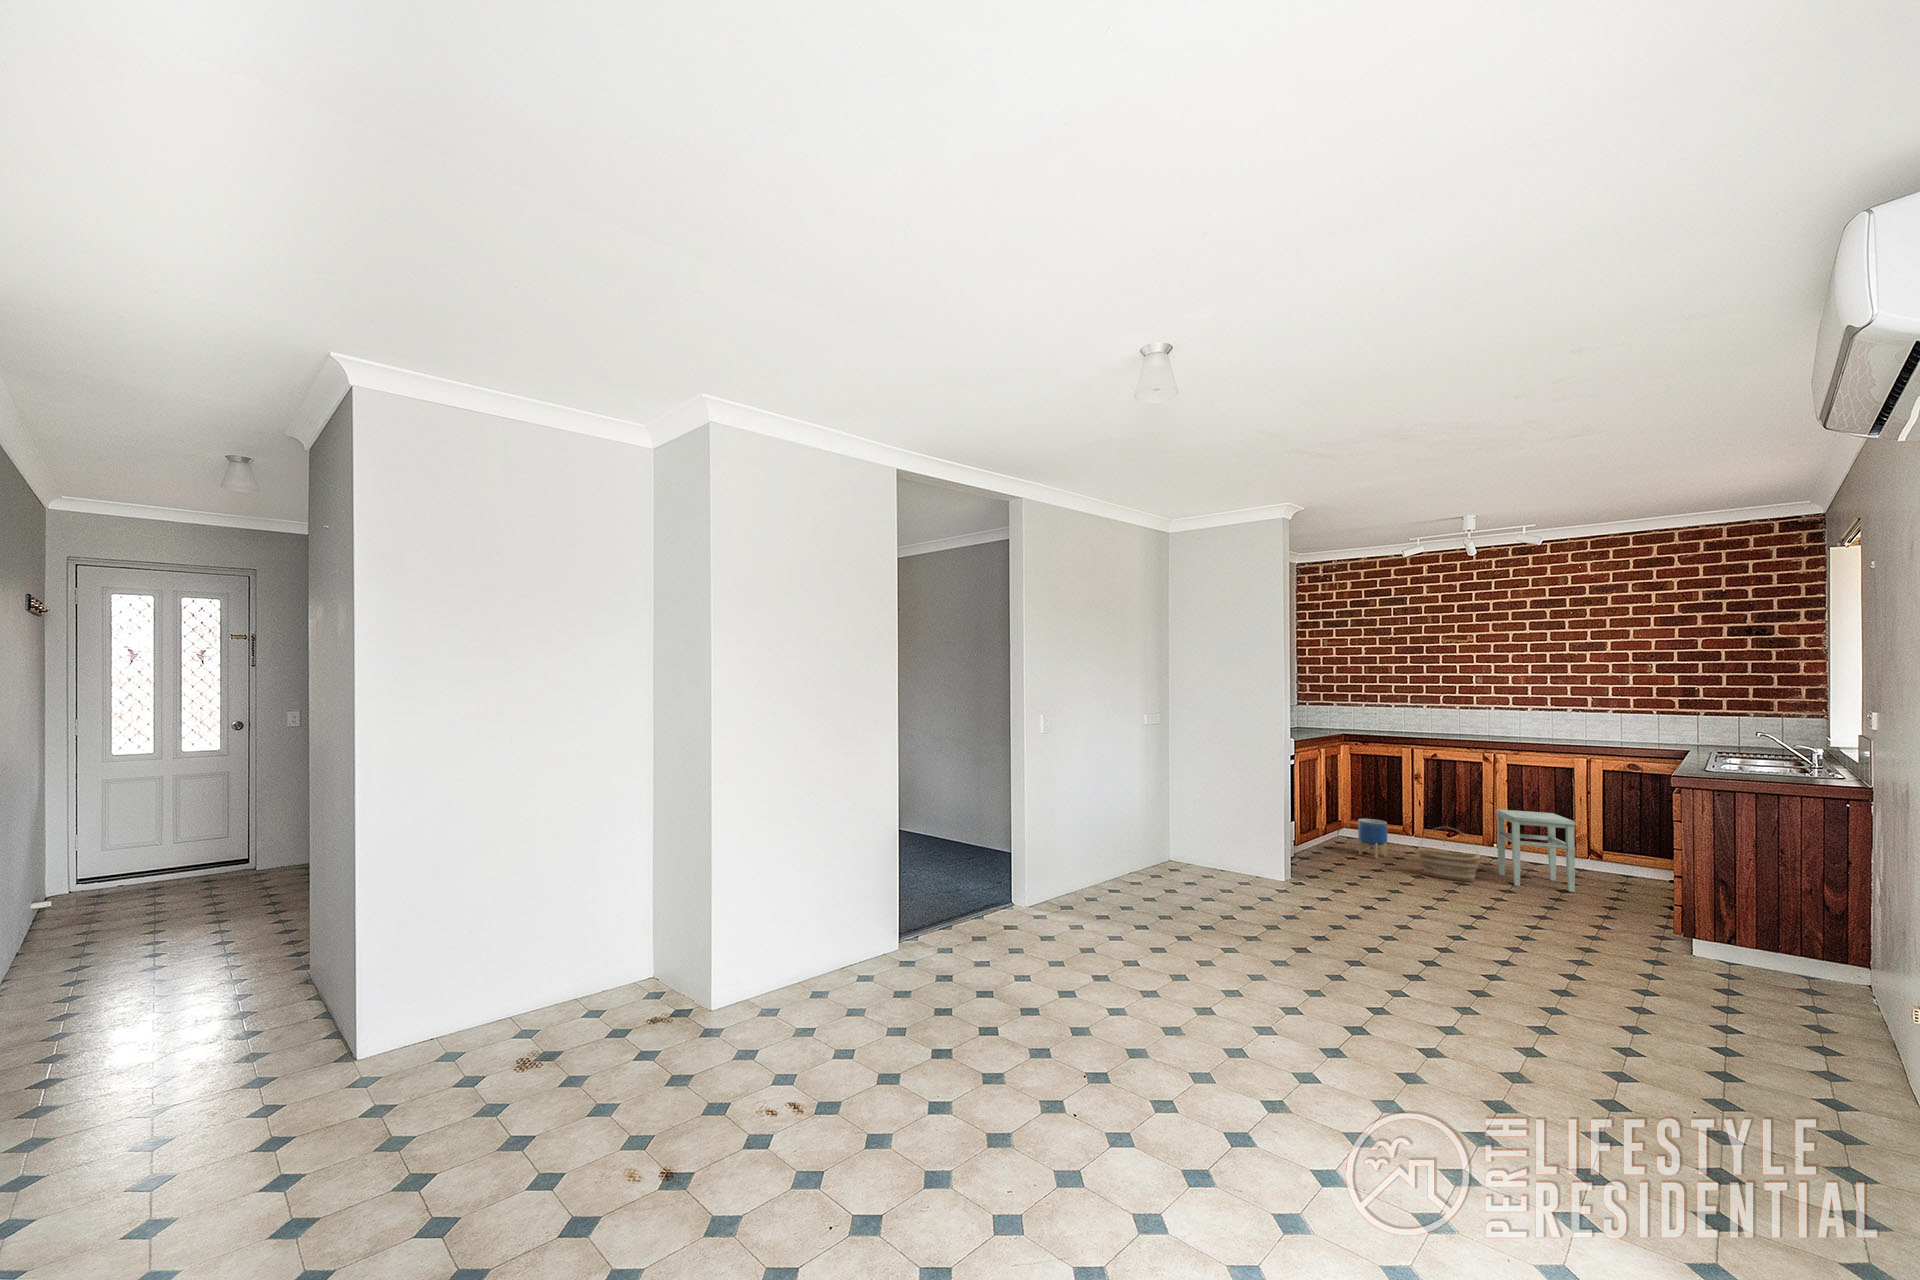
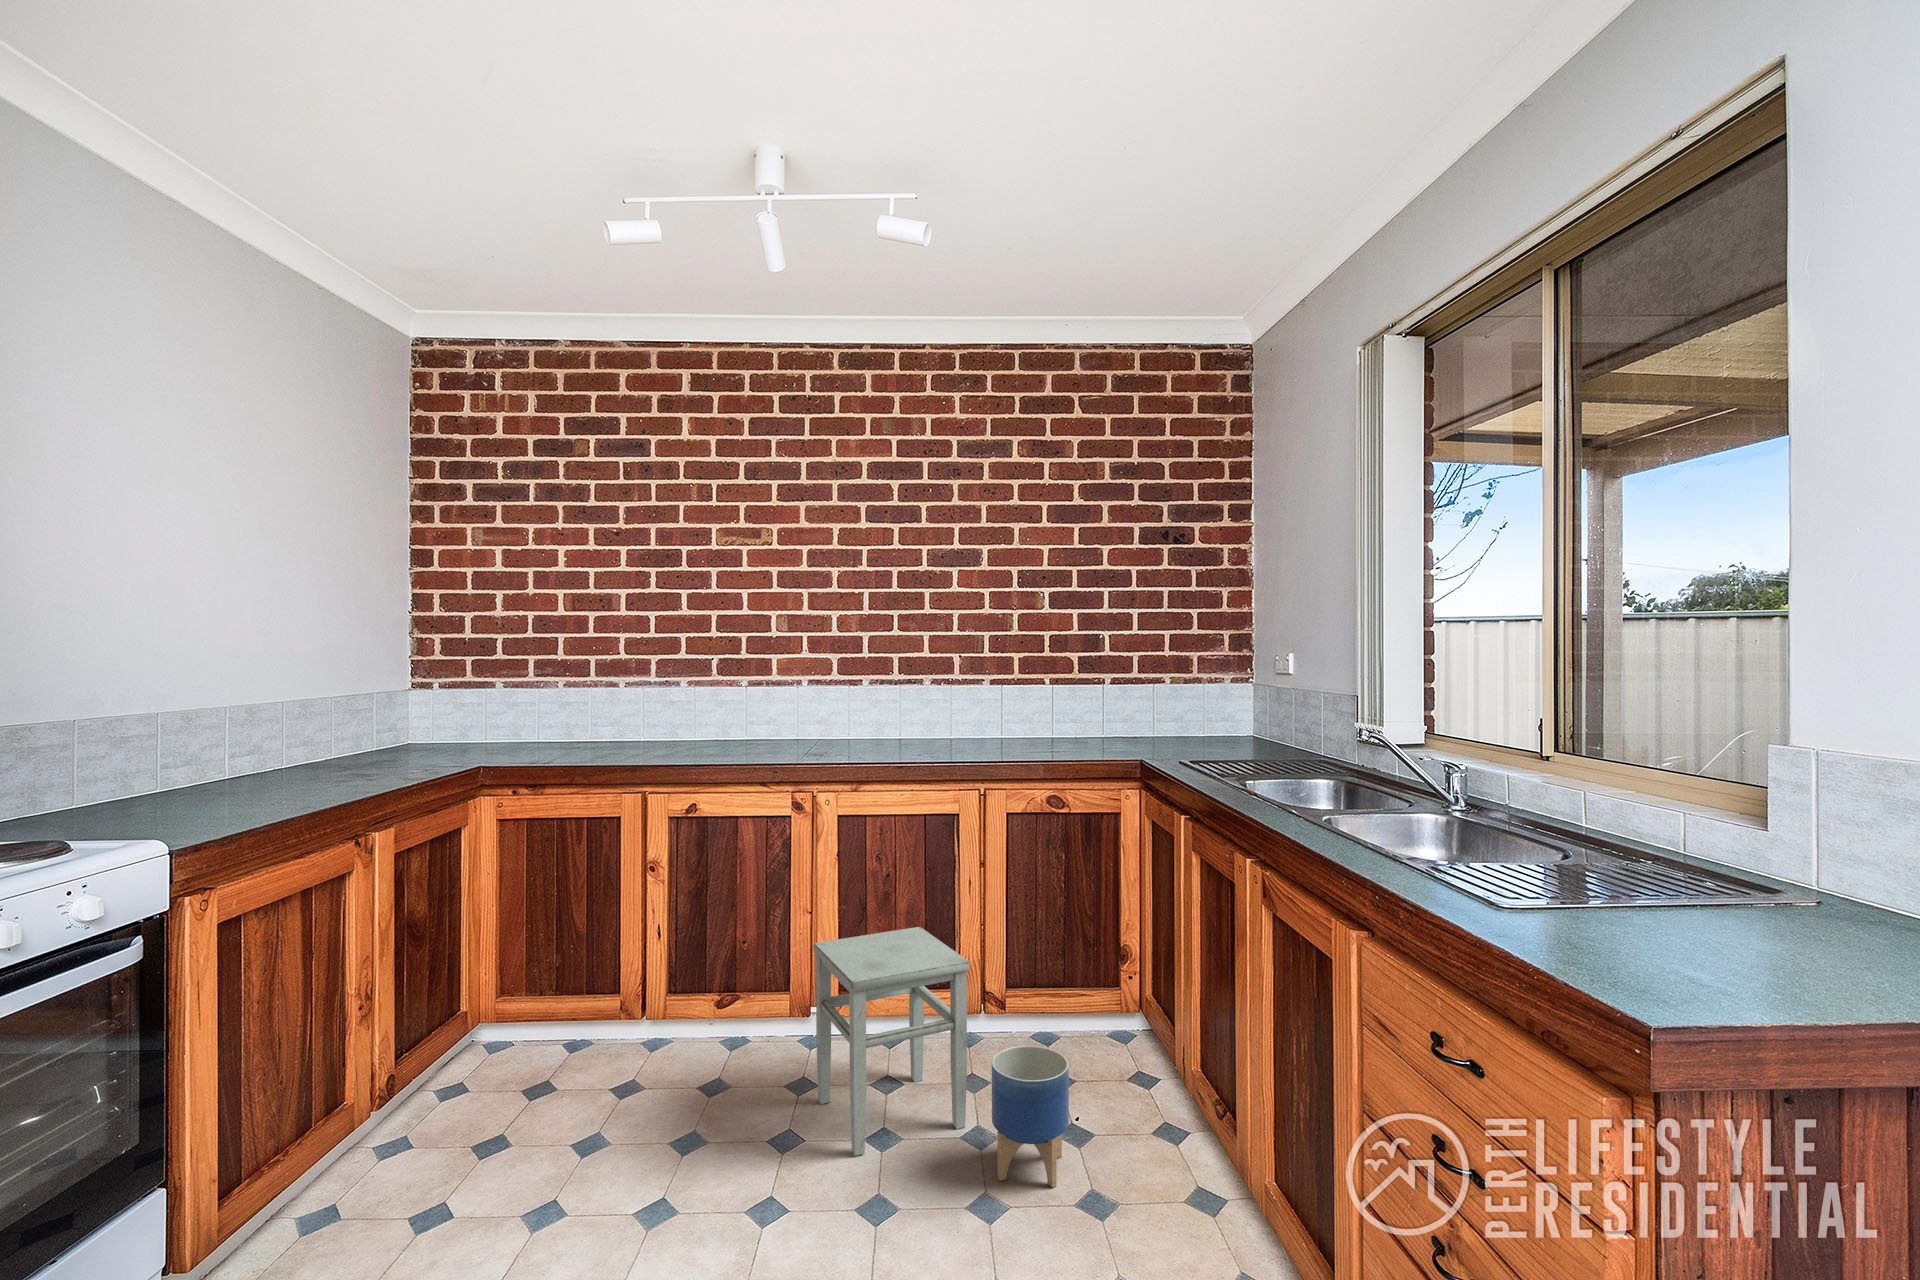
planter: present [1358,819,1387,859] -> present [992,1046,1069,1187]
basket: present [1418,840,1480,882] -> none [632,1043,781,1202]

